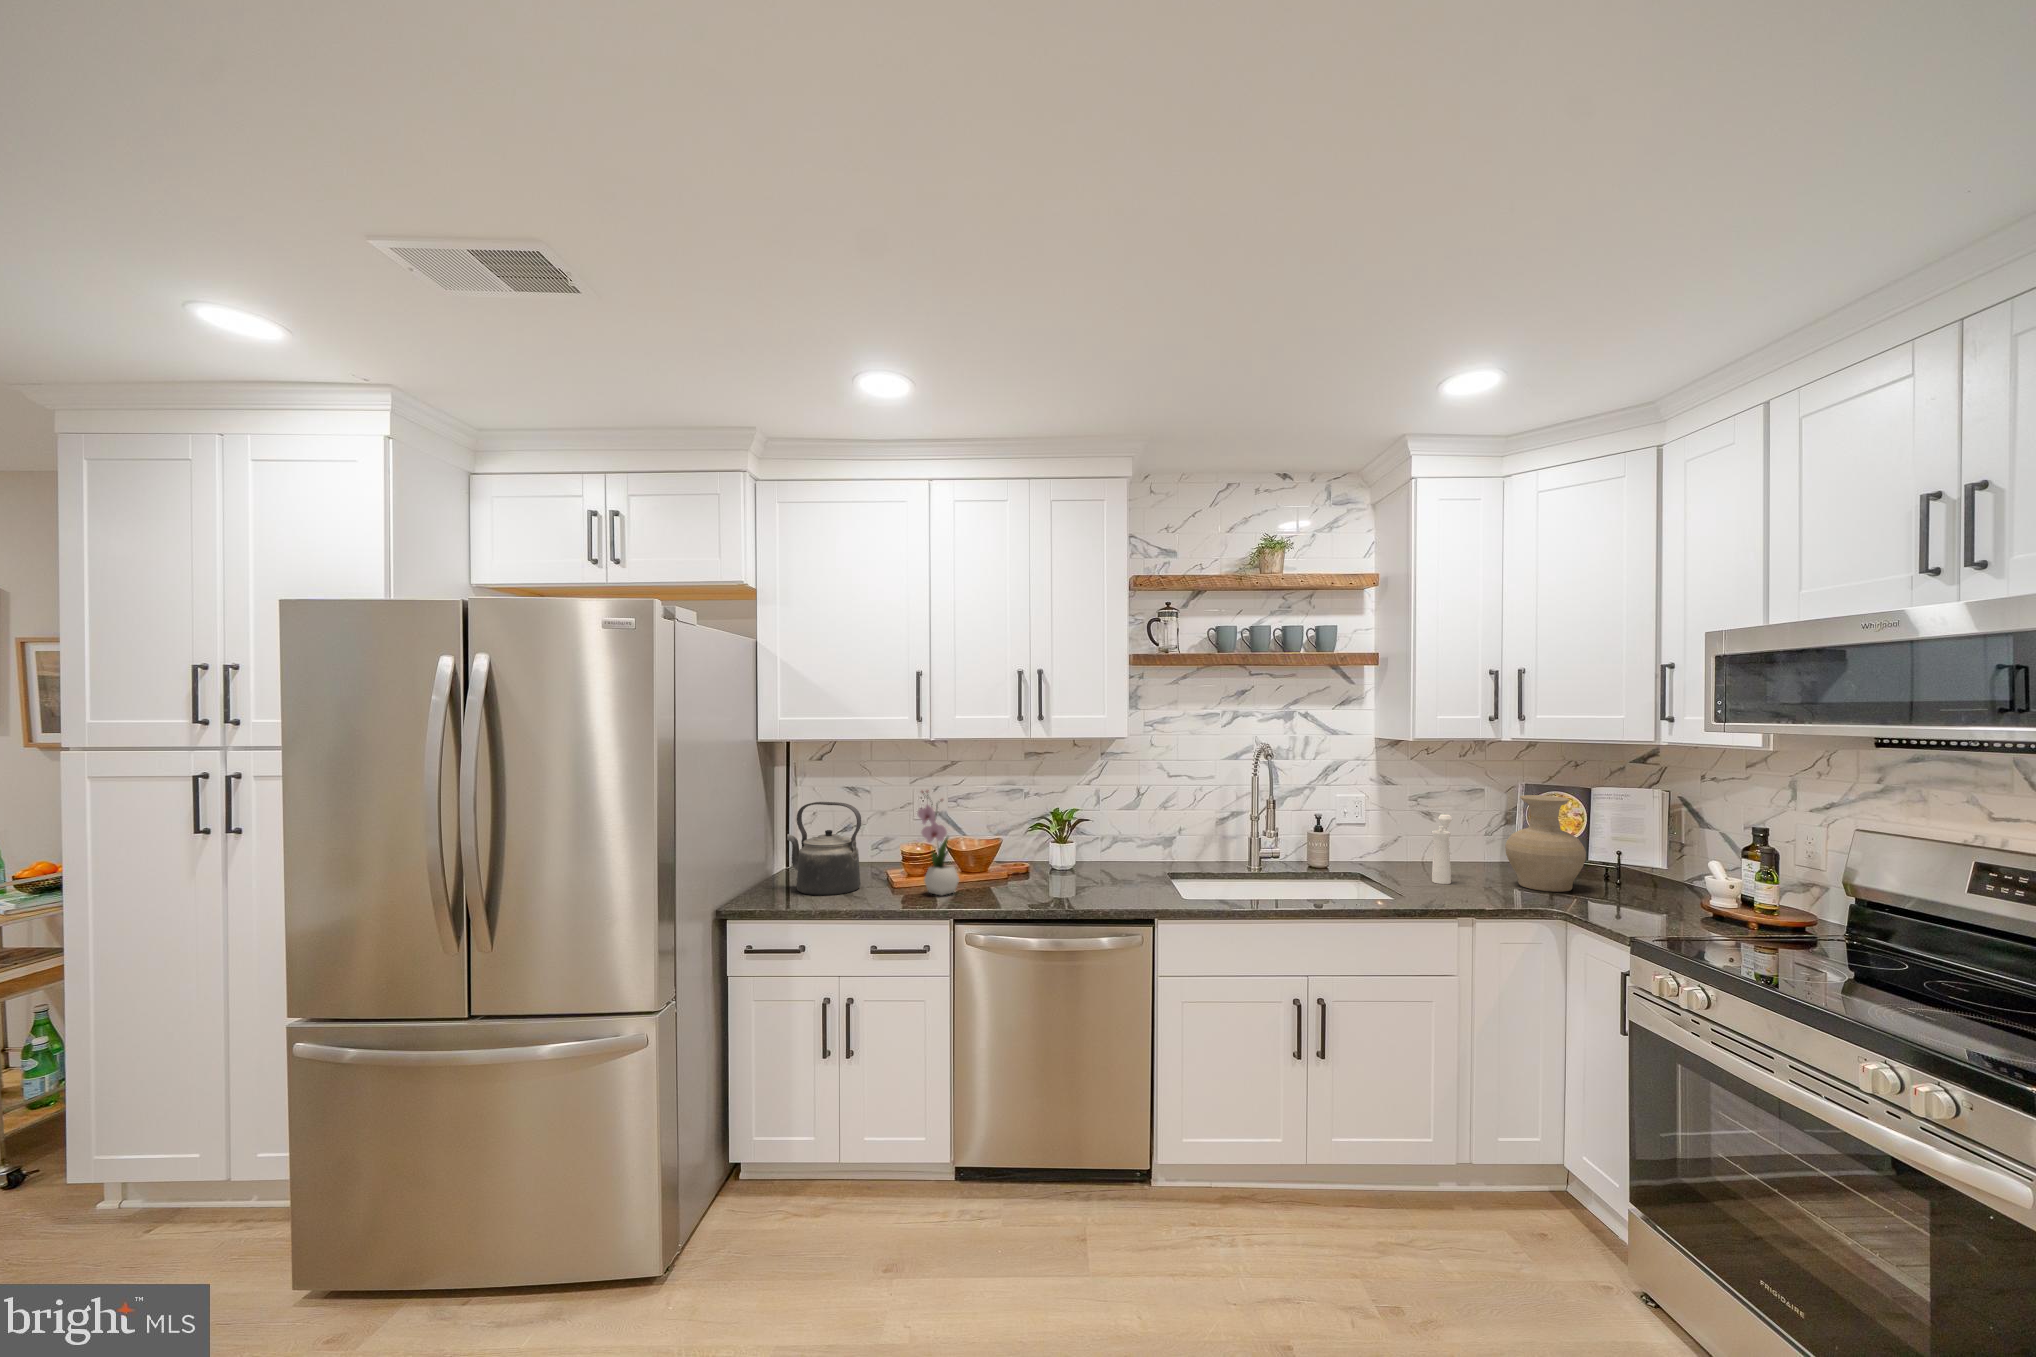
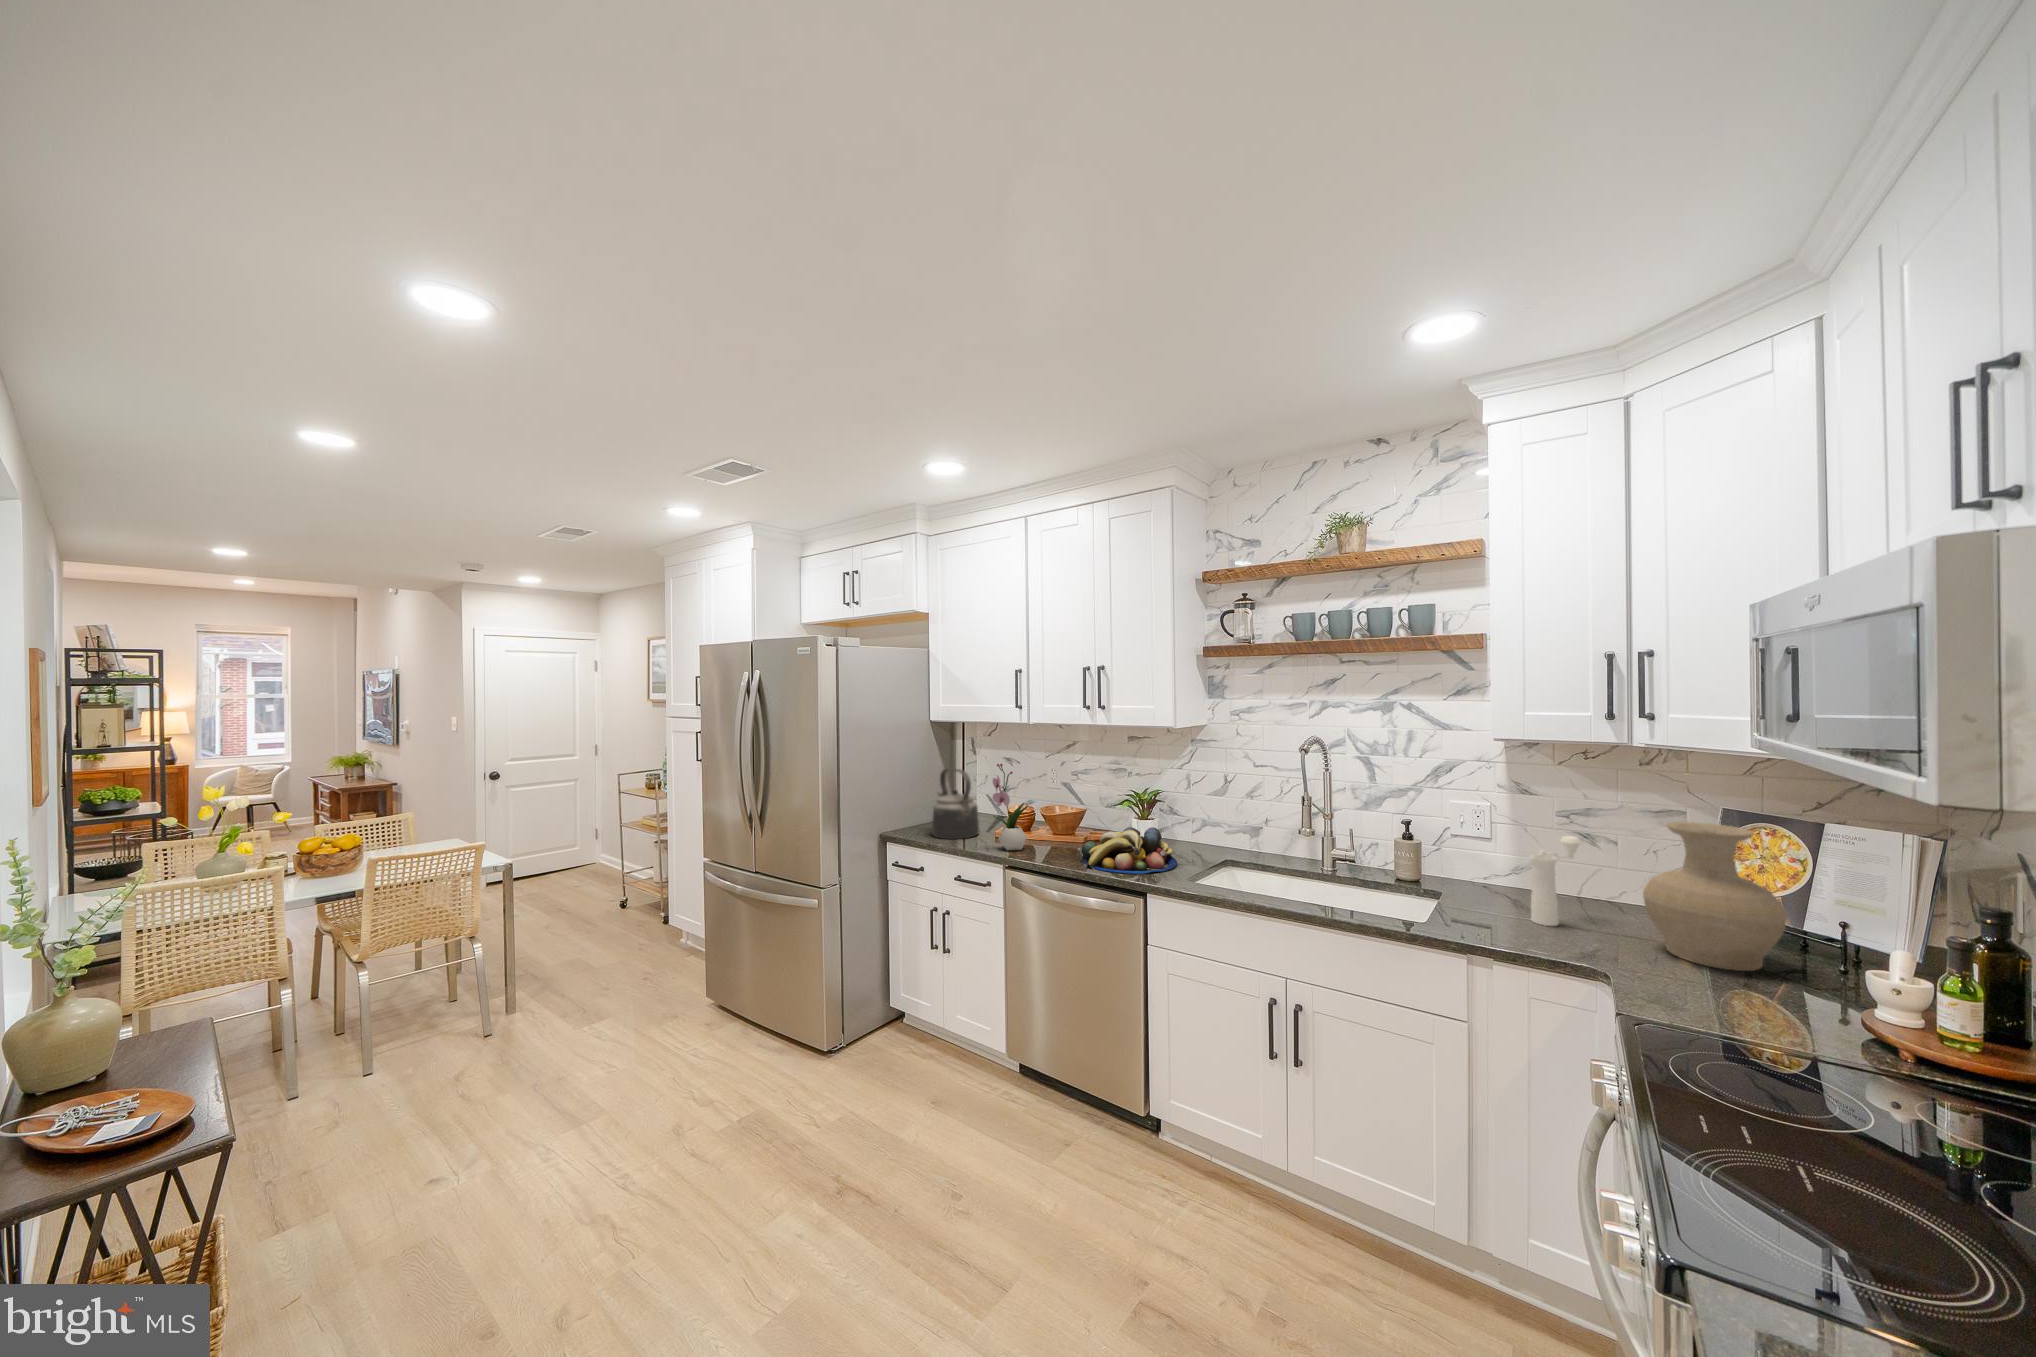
fruit bowl: none [1038,848,1140,899] -> present [1080,827,1177,874]

